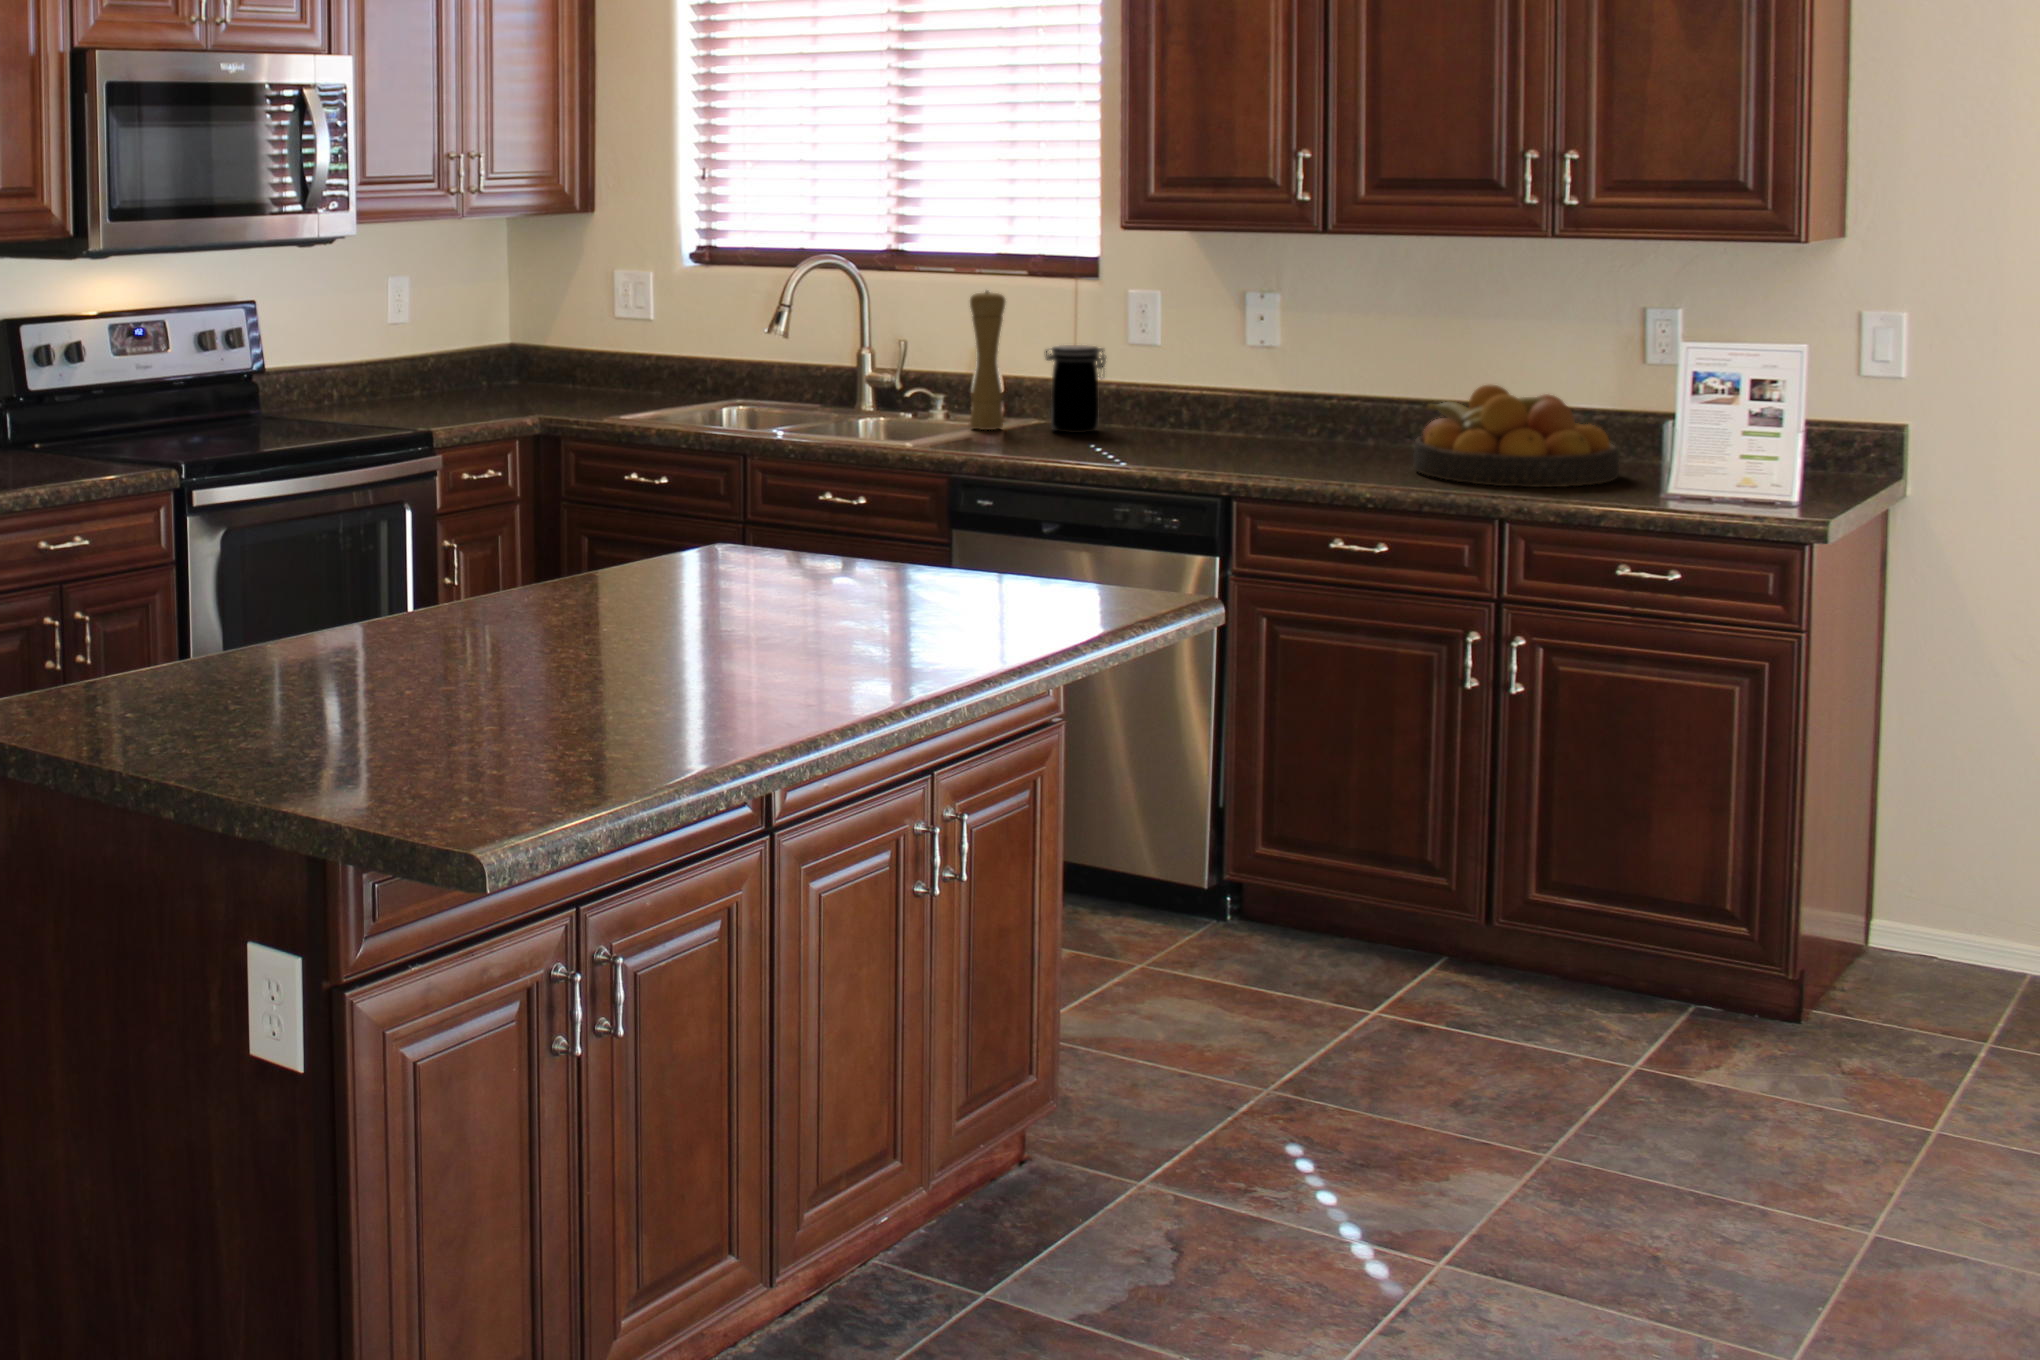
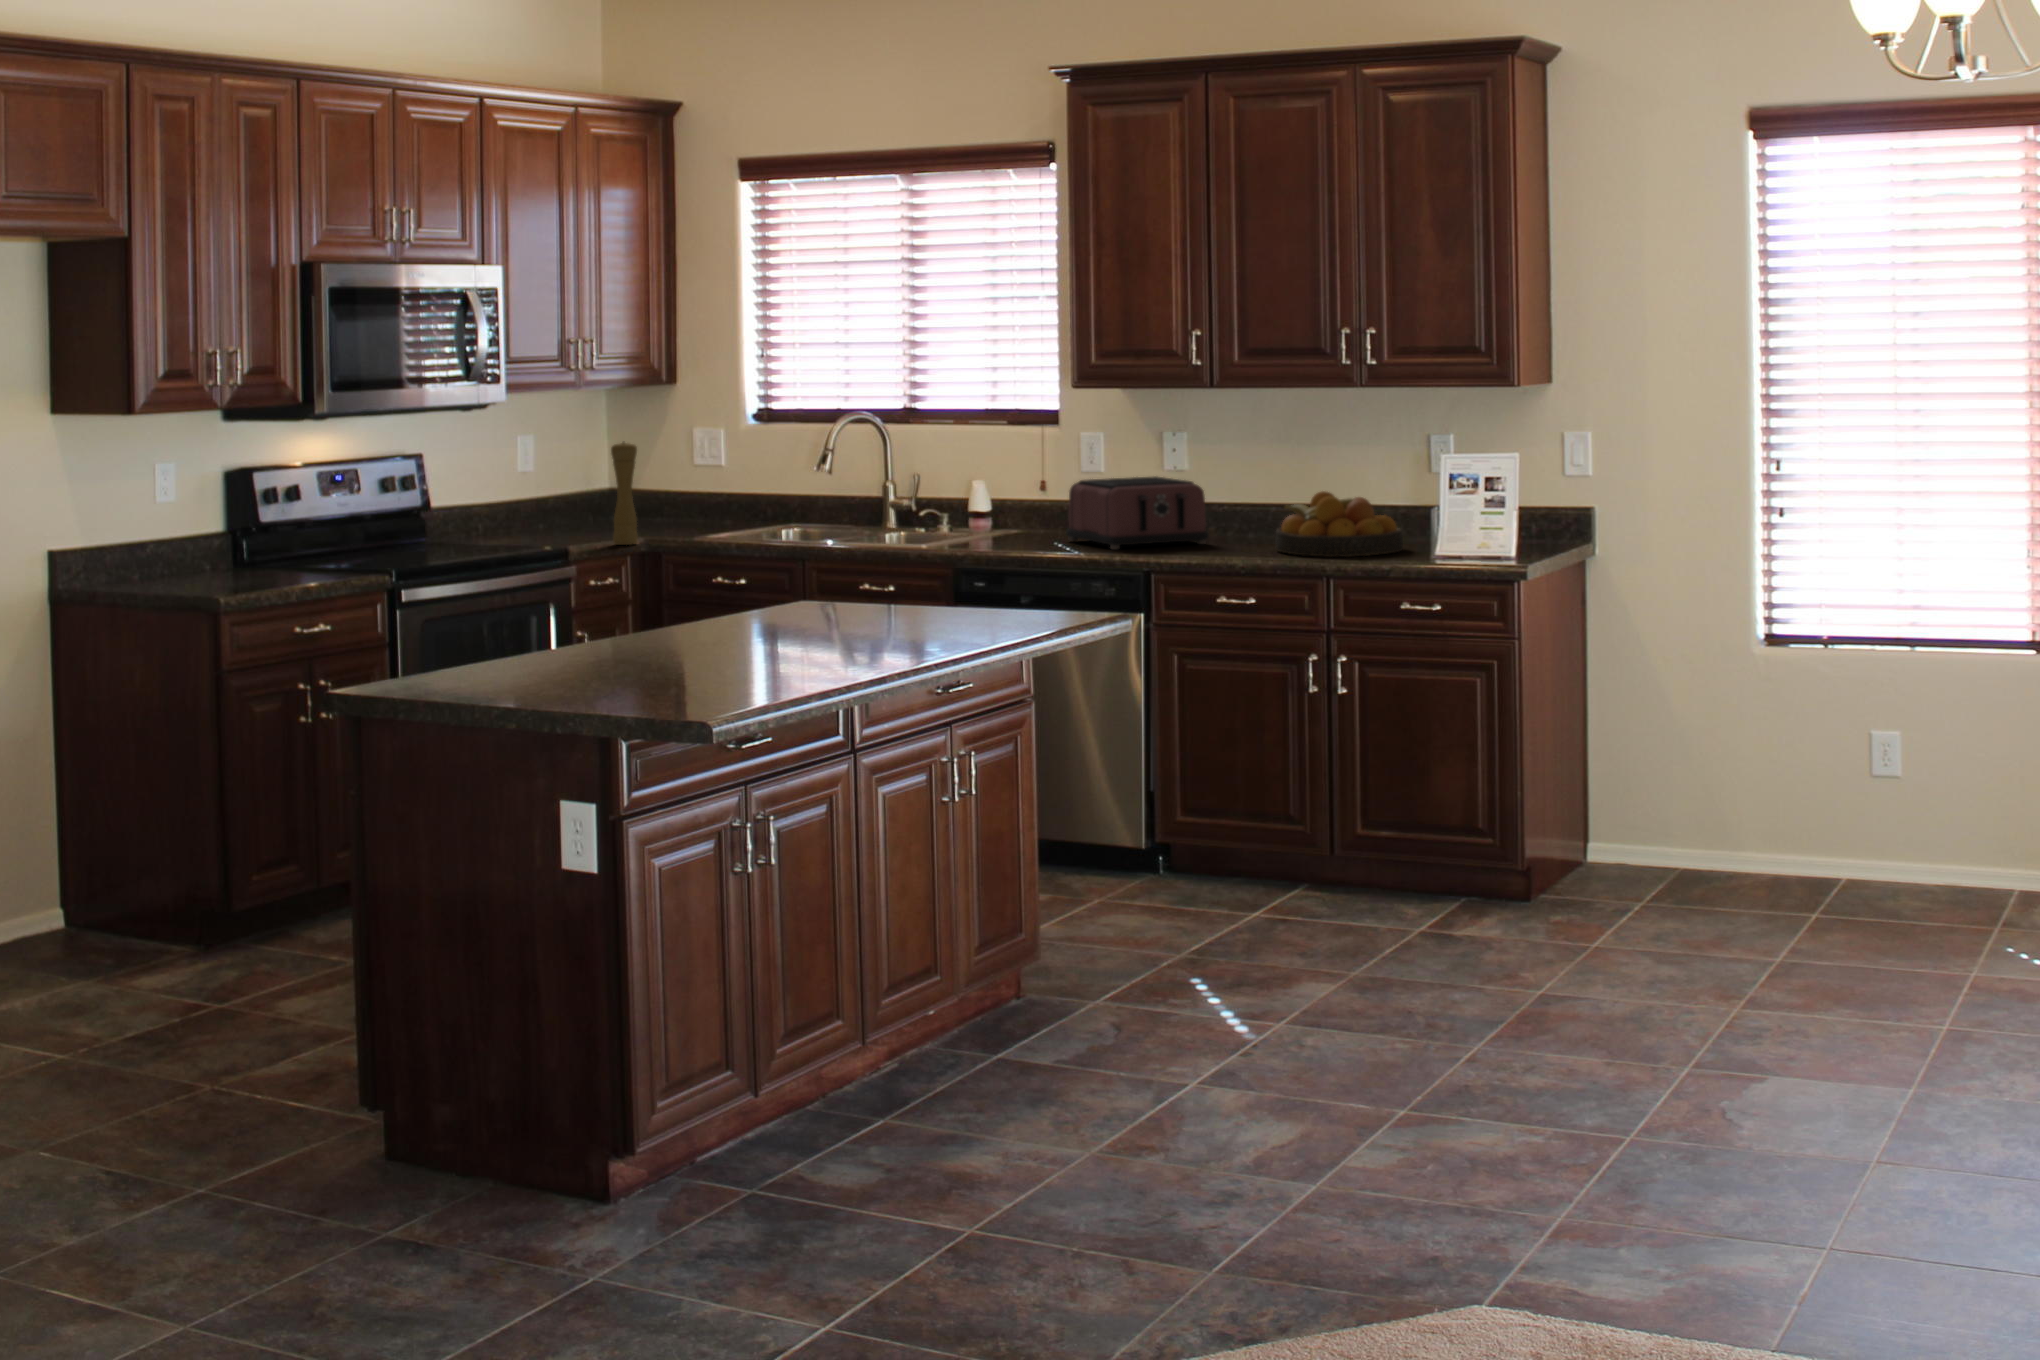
pepper mill: present [970,291,1005,430] -> present [611,442,638,545]
jar: present [1046,345,1106,433] -> none [1027,474,1071,537]
toaster: none [1098,352,1308,458] -> present [1066,477,1209,550]

